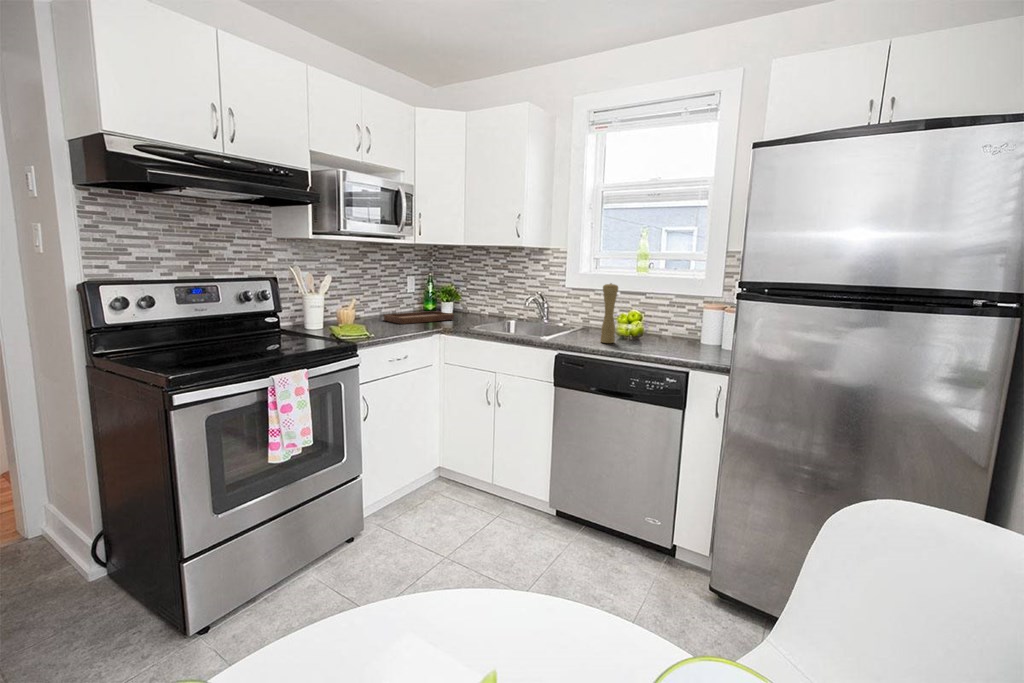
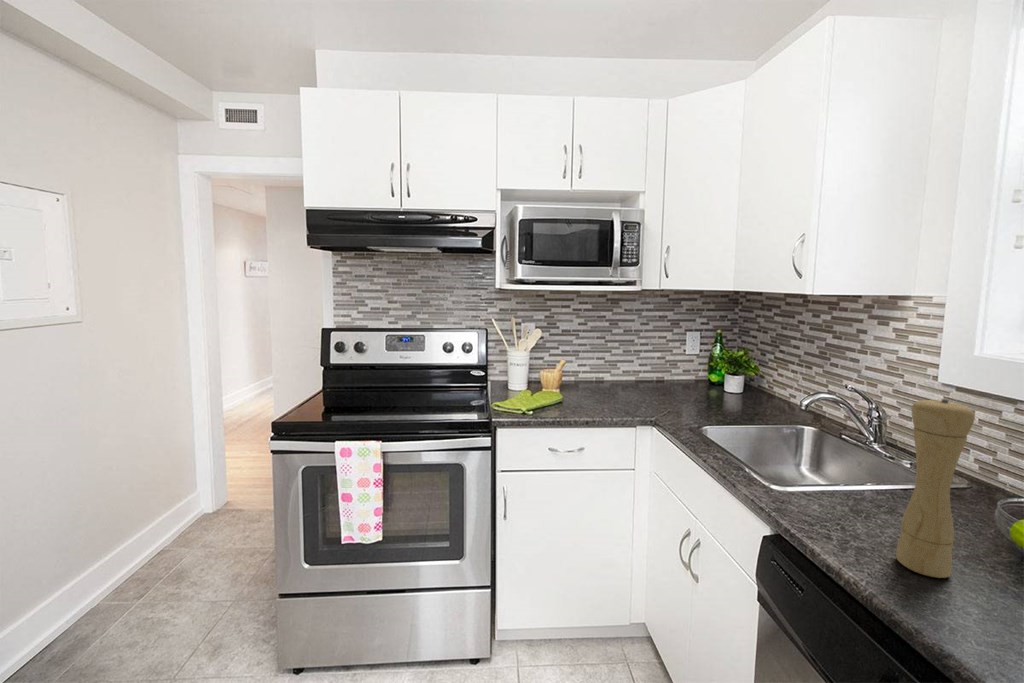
tray: present [384,299,454,324] -> none [626,364,722,403]

